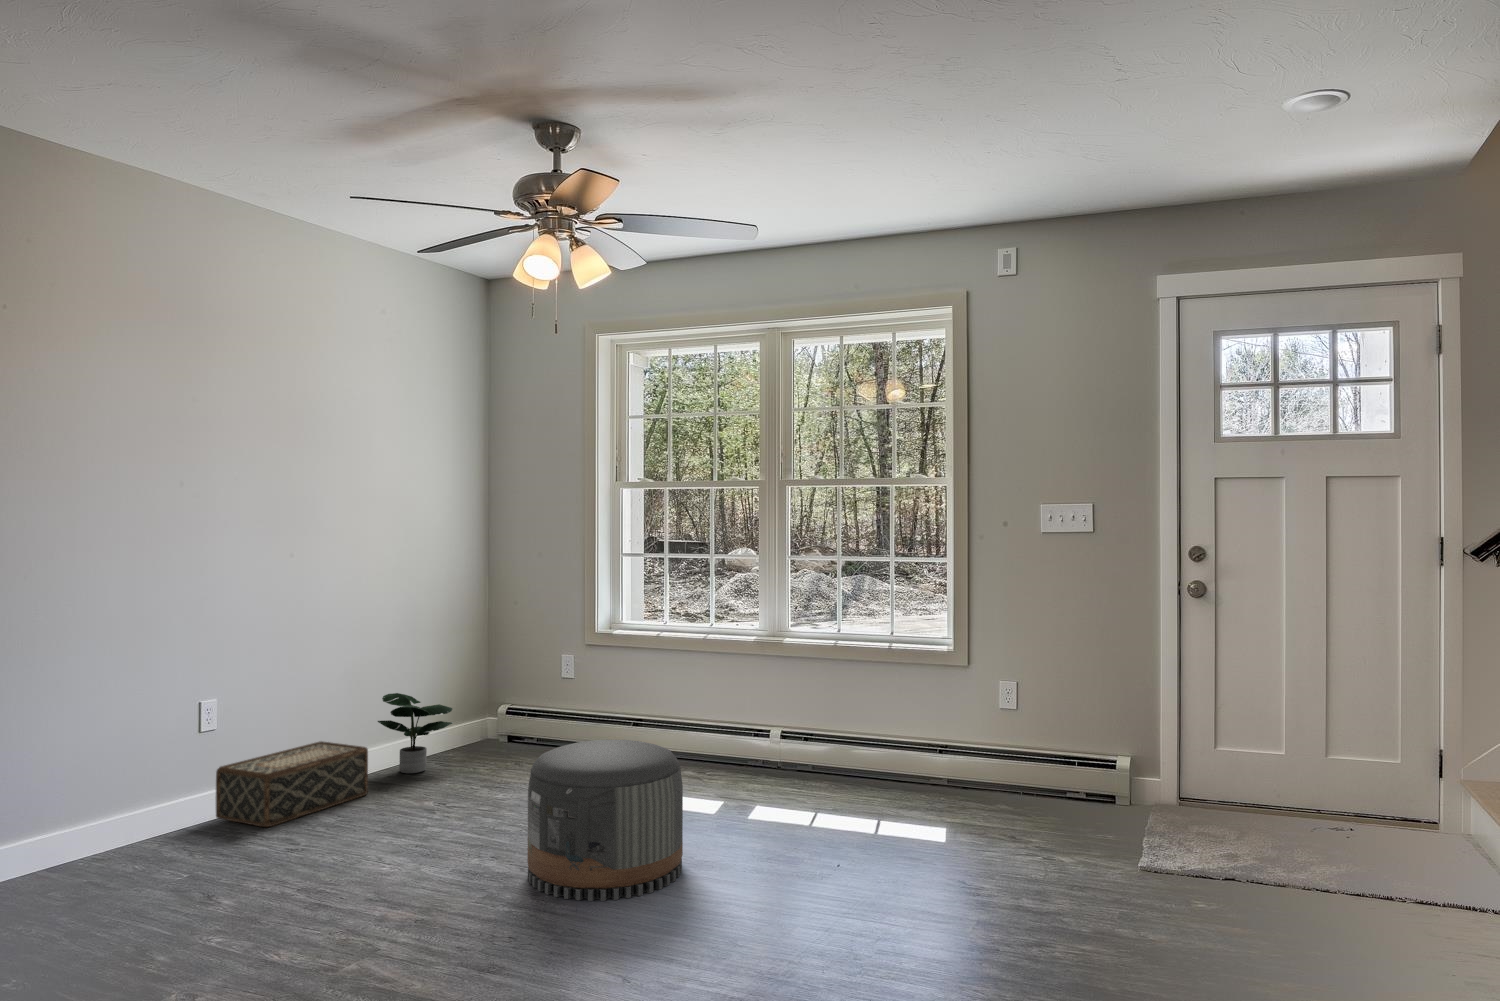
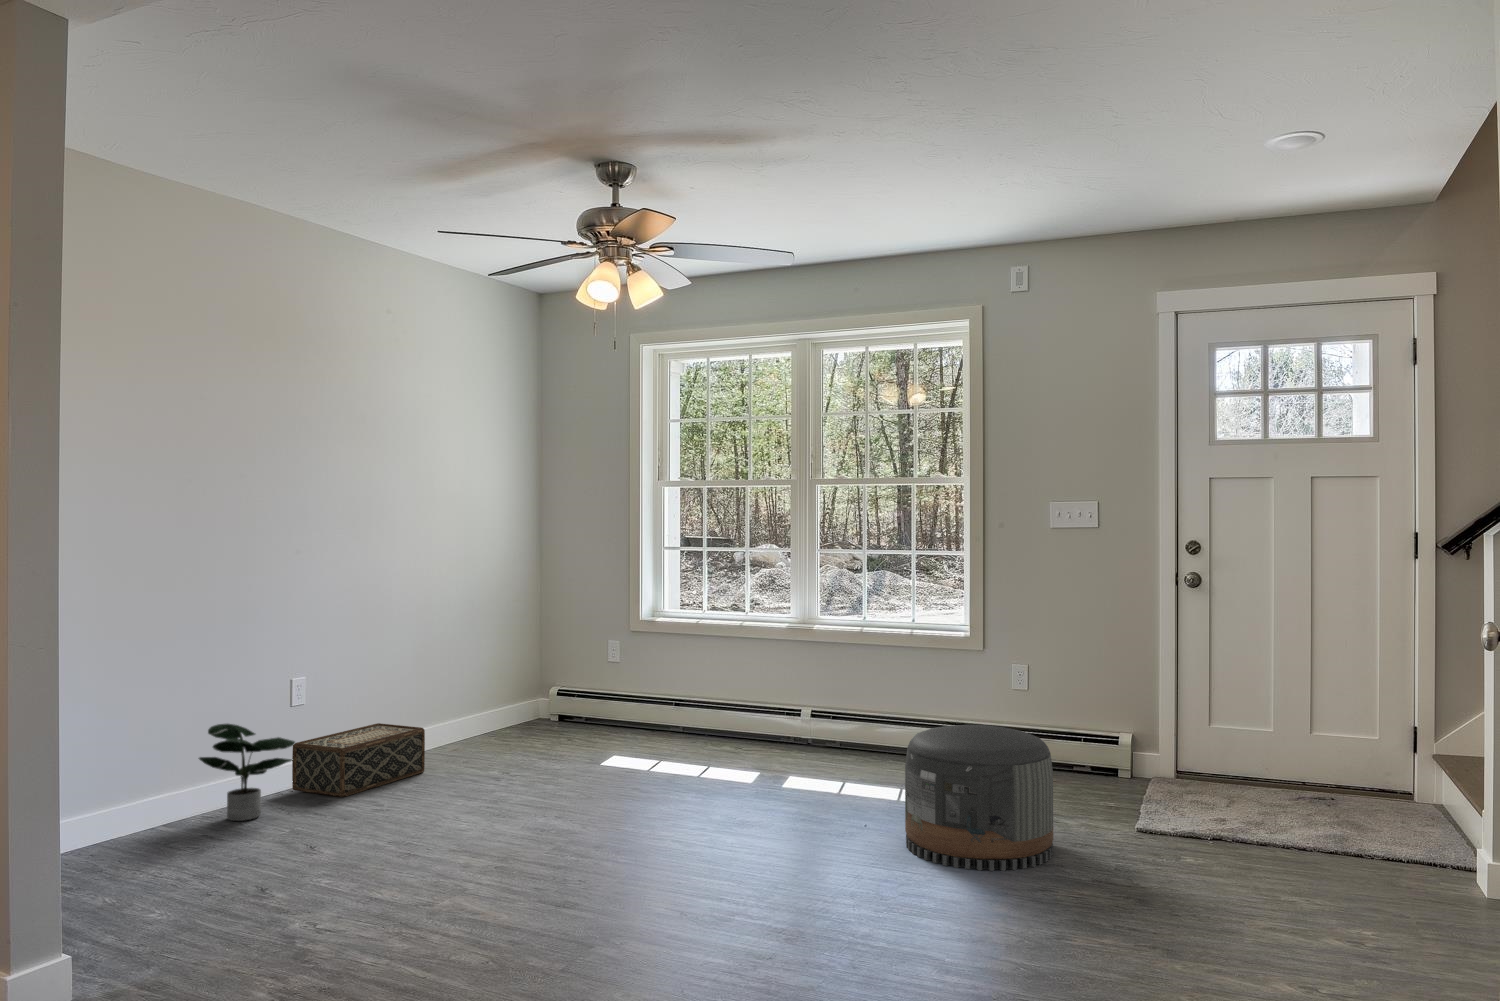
potted plant: present [378,693,453,773] -> present [199,724,295,821]
pouf: present [528,740,683,901] -> present [905,725,1053,871]

